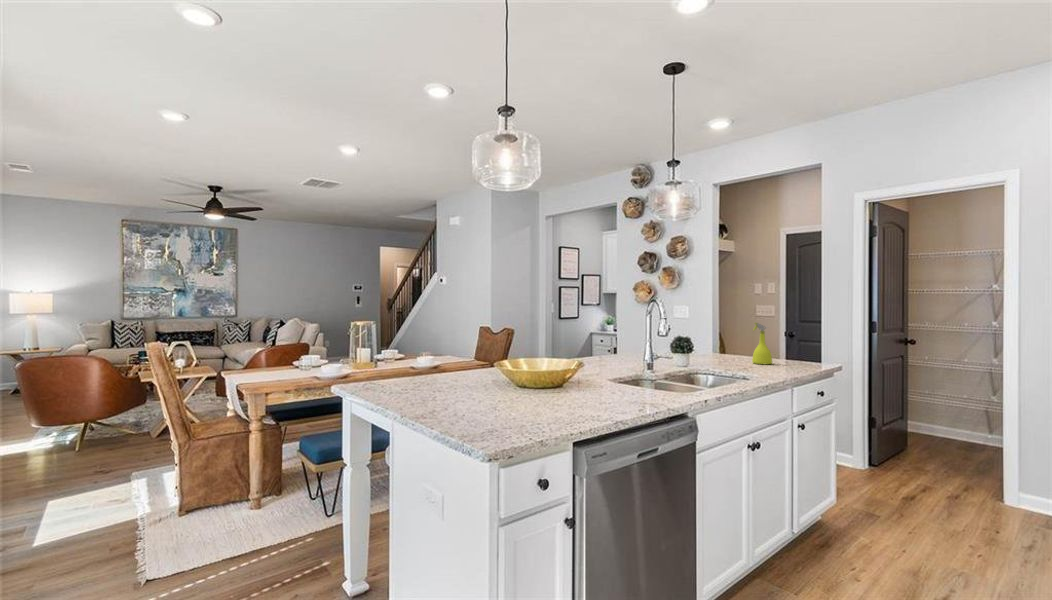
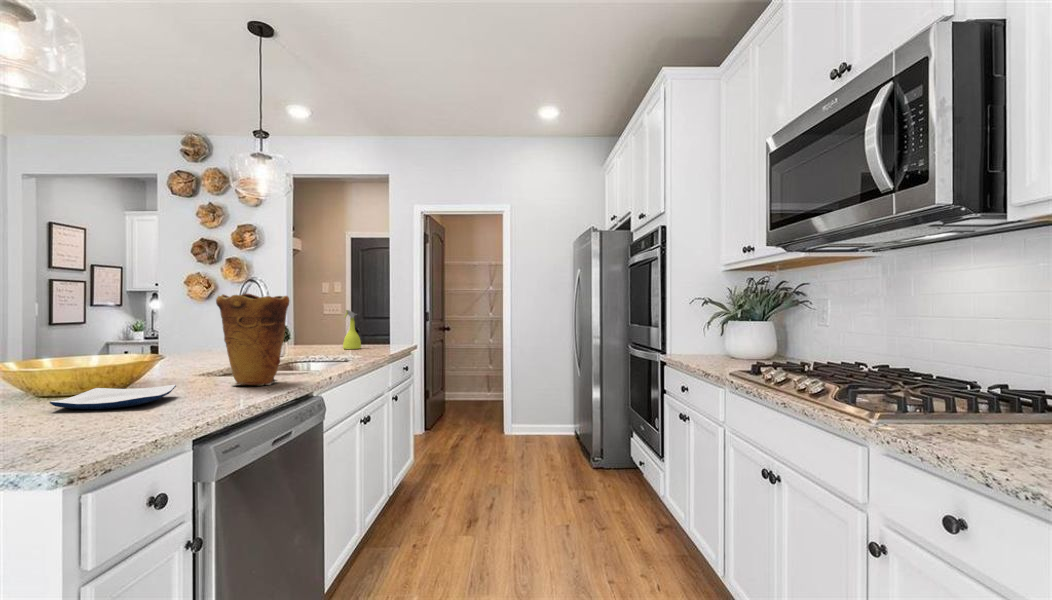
vase: none [611,319,667,401] -> present [216,294,289,386]
plate: none [513,386,582,405] -> present [50,385,176,409]

